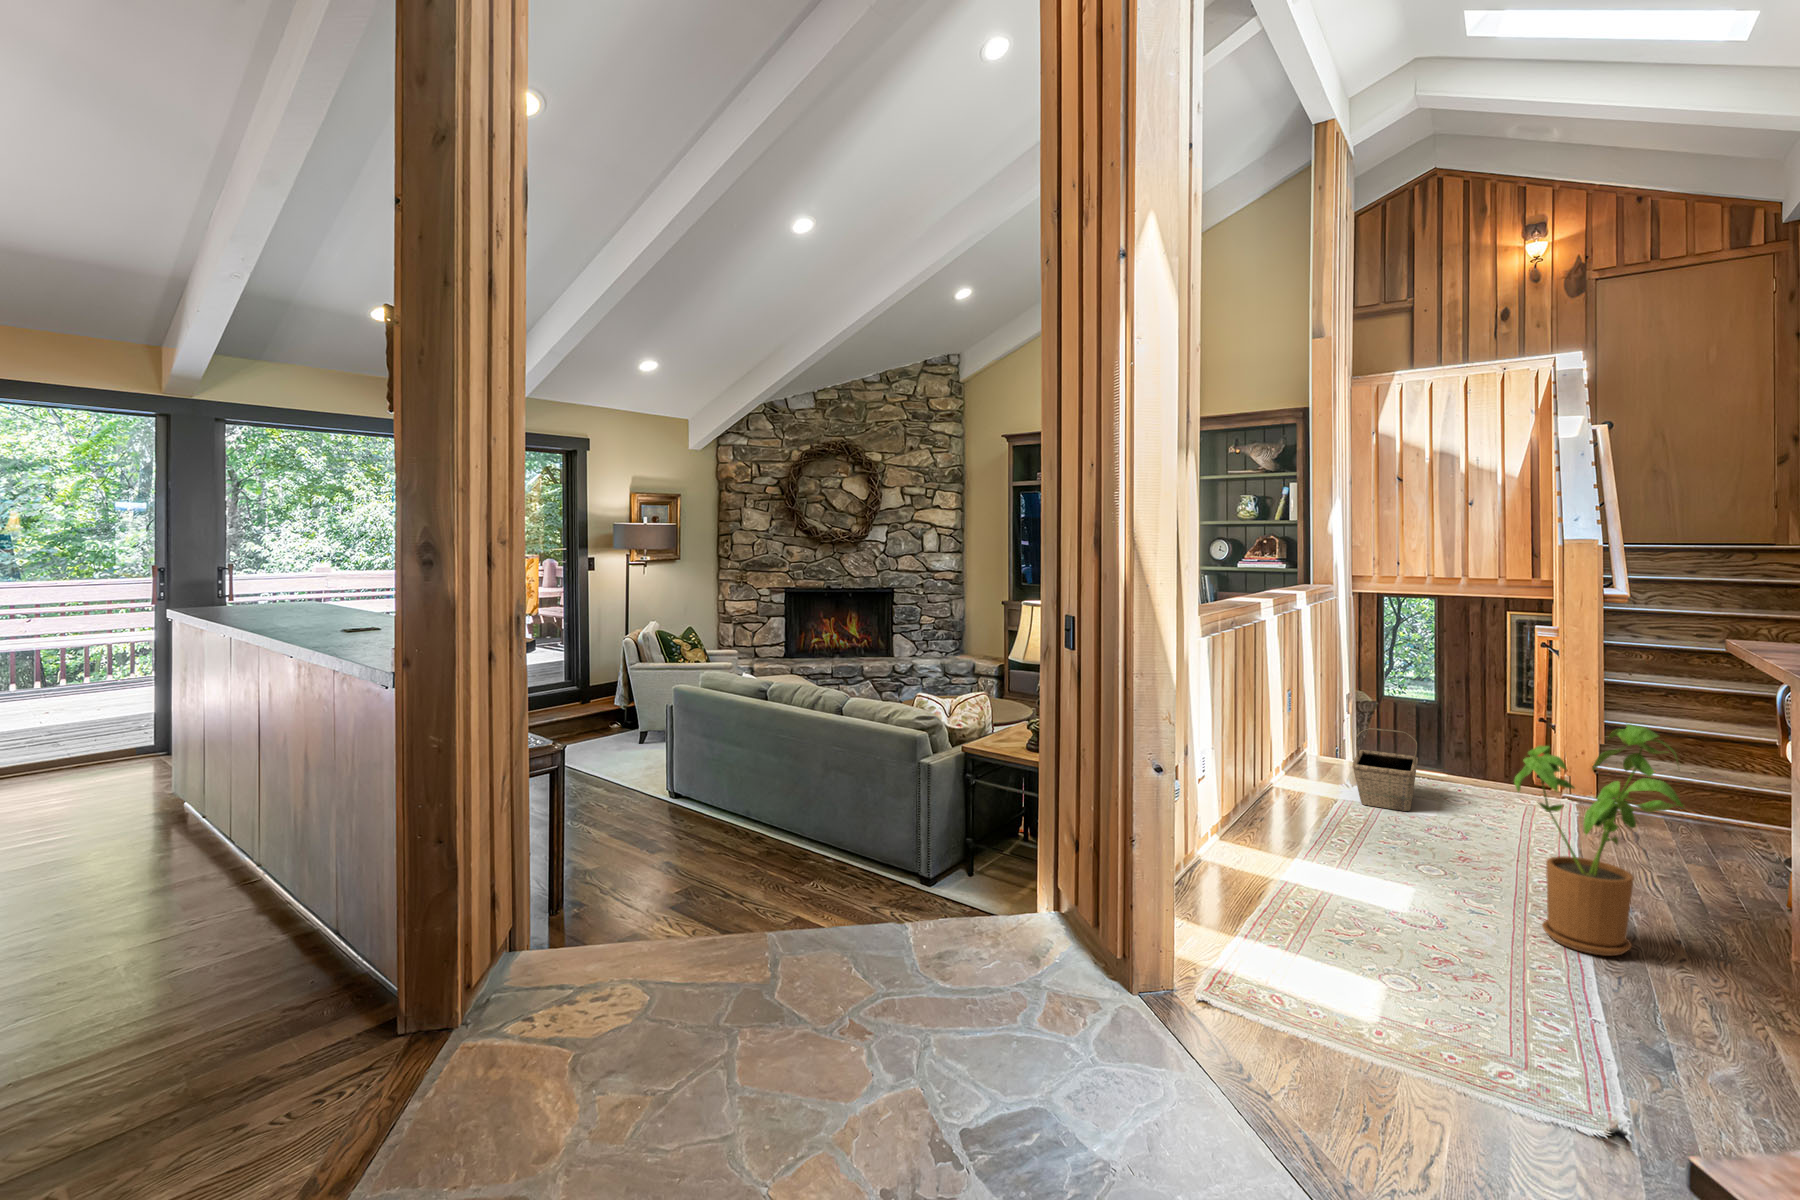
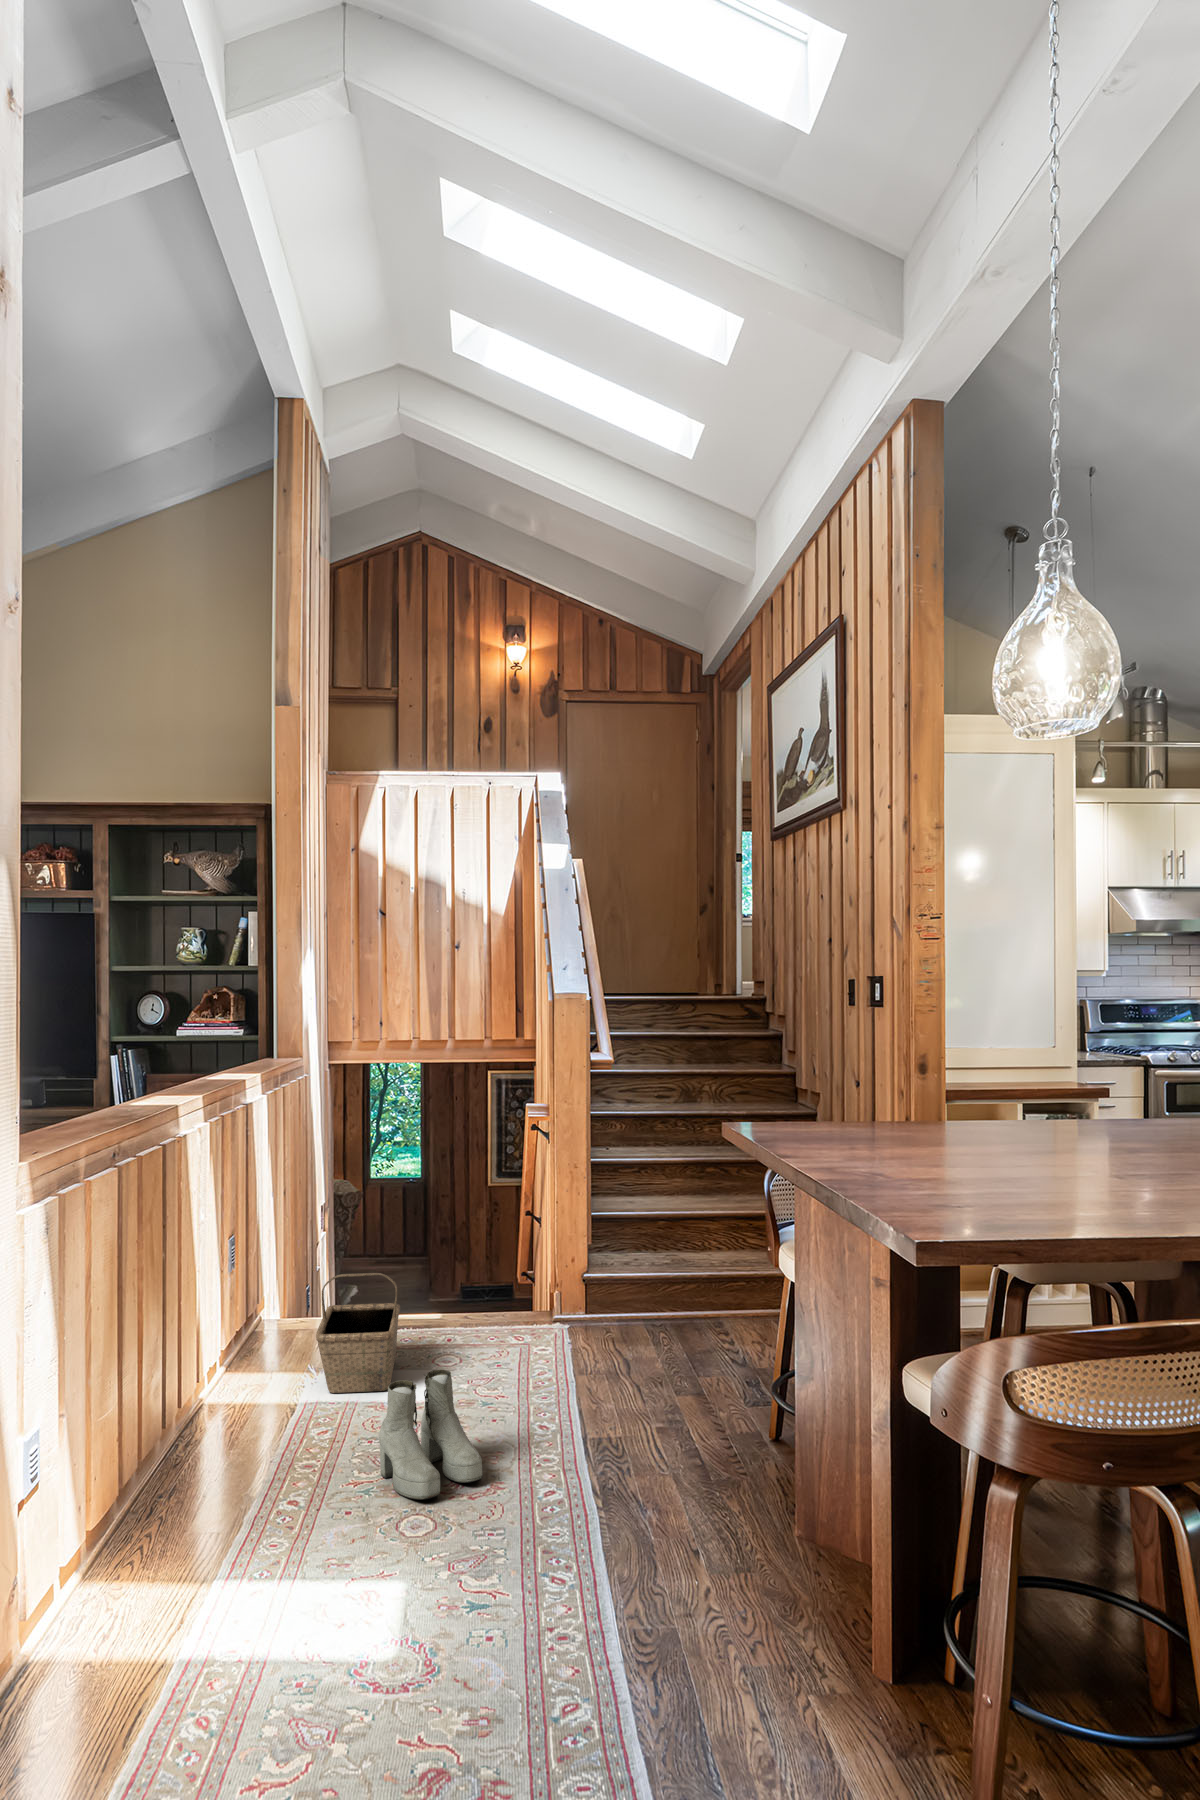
house plant: present [1514,724,1684,956] -> none [496,1252,664,1574]
boots: none [1406,797,1494,878] -> present [379,1370,483,1500]

